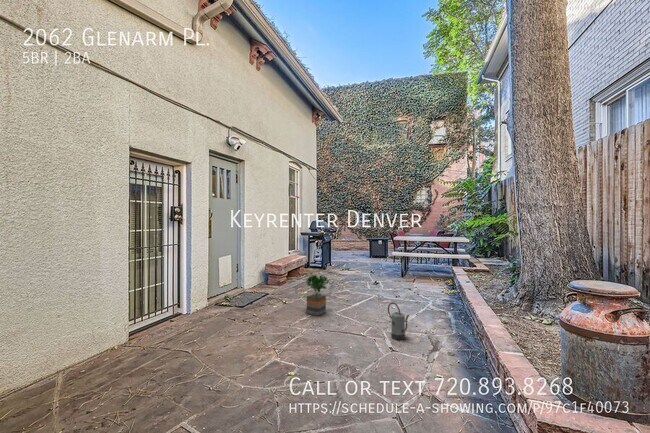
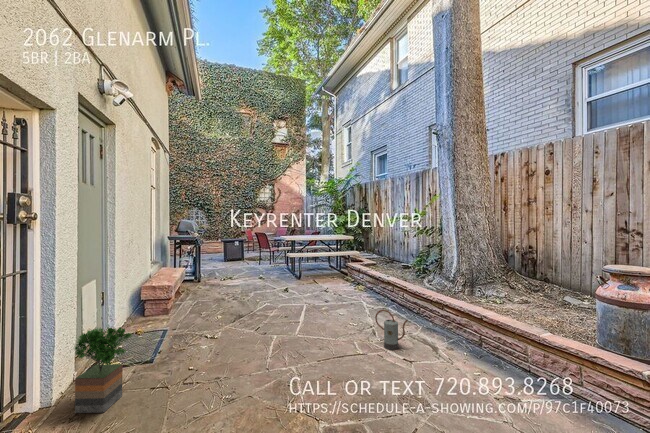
potted tree: present [307,275,329,316] -> present [74,327,132,413]

